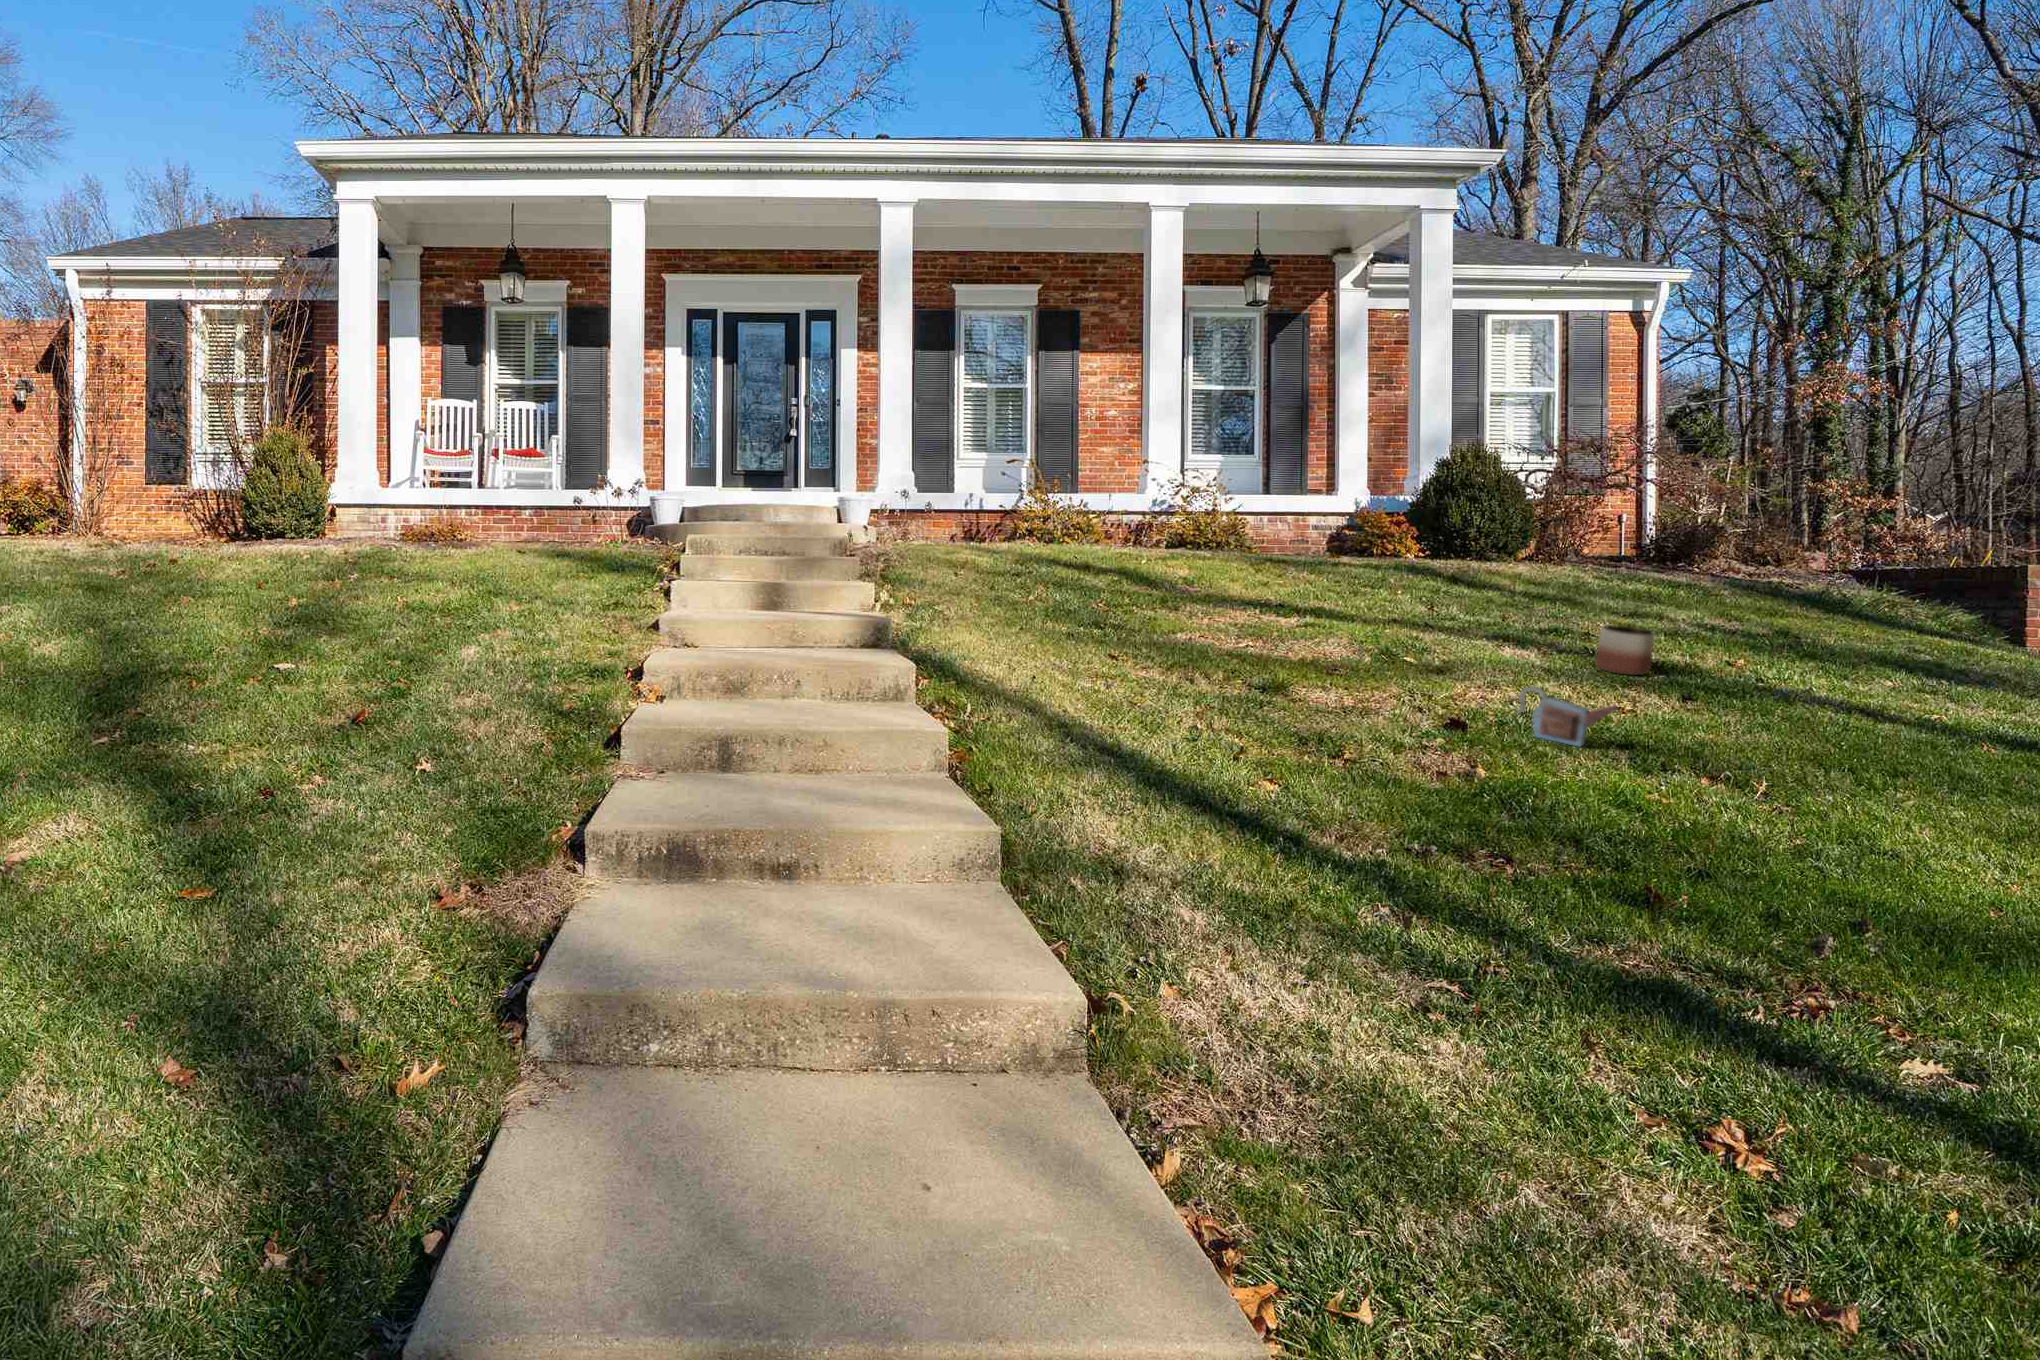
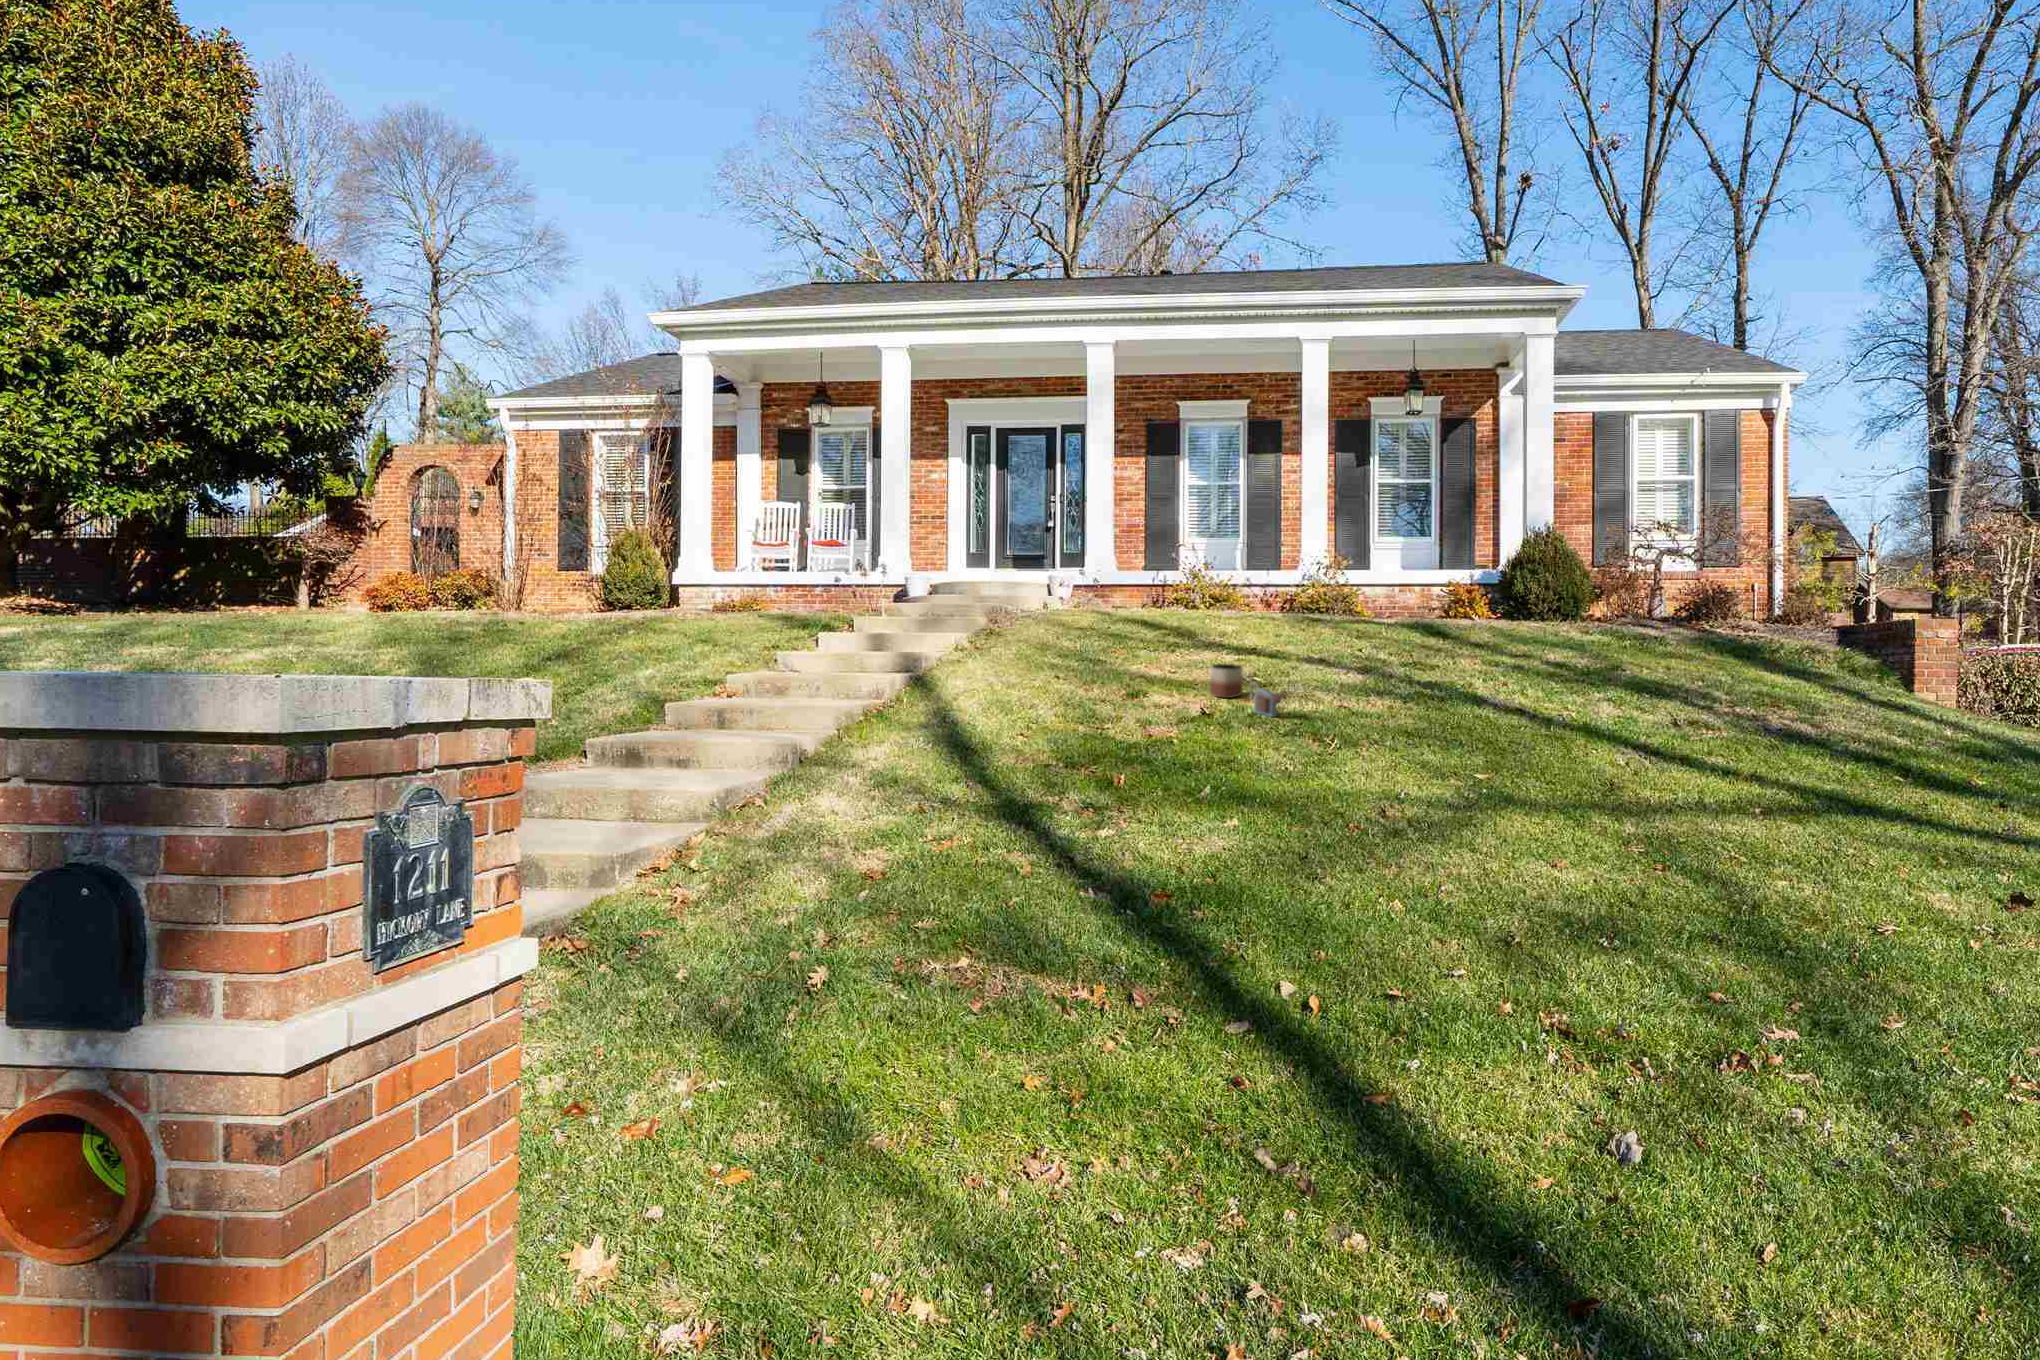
planter: present [1595,625,1655,675] -> present [1210,664,1243,698]

